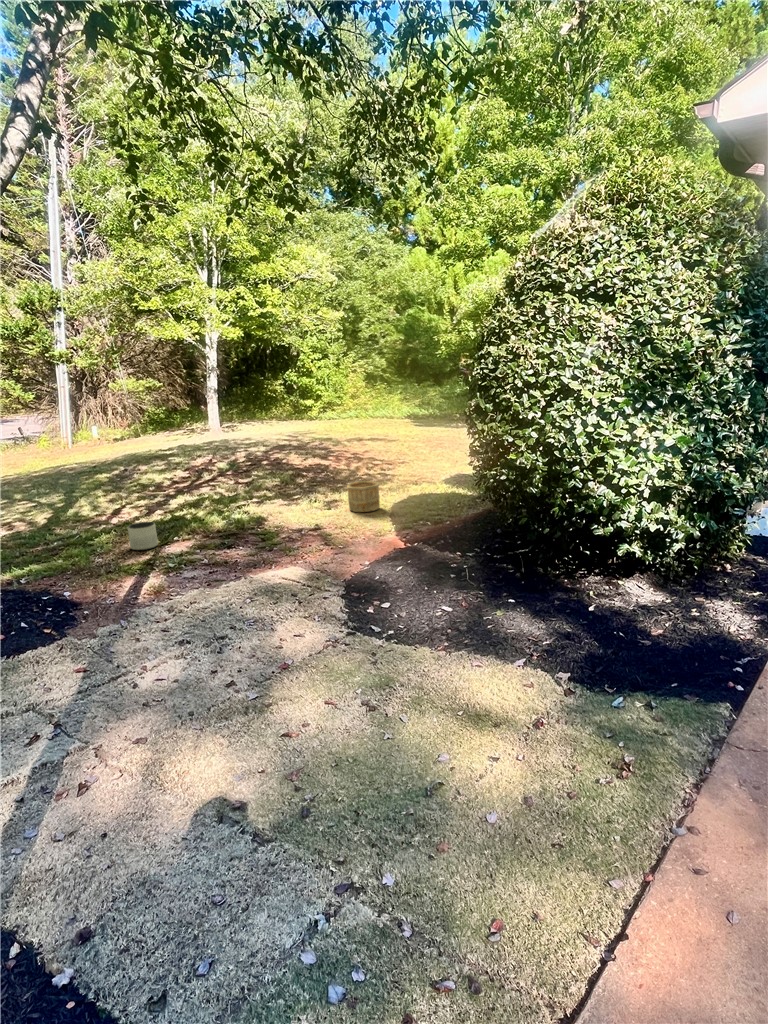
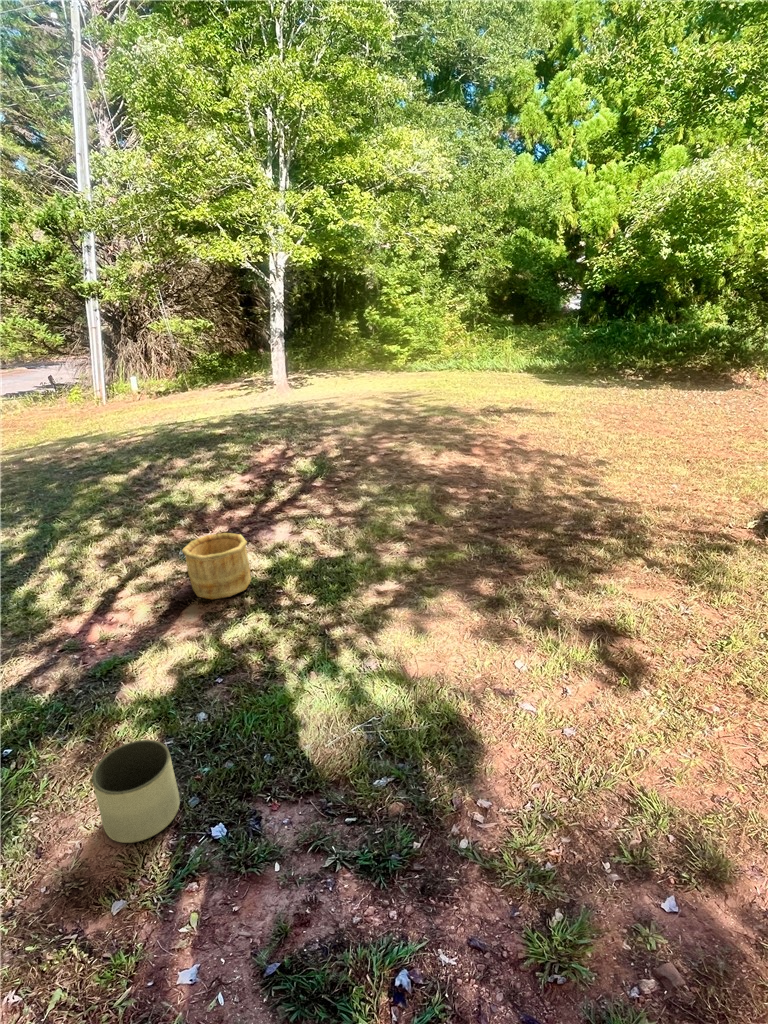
wooden bucket: present [347,481,380,512] -> present [182,533,251,599]

